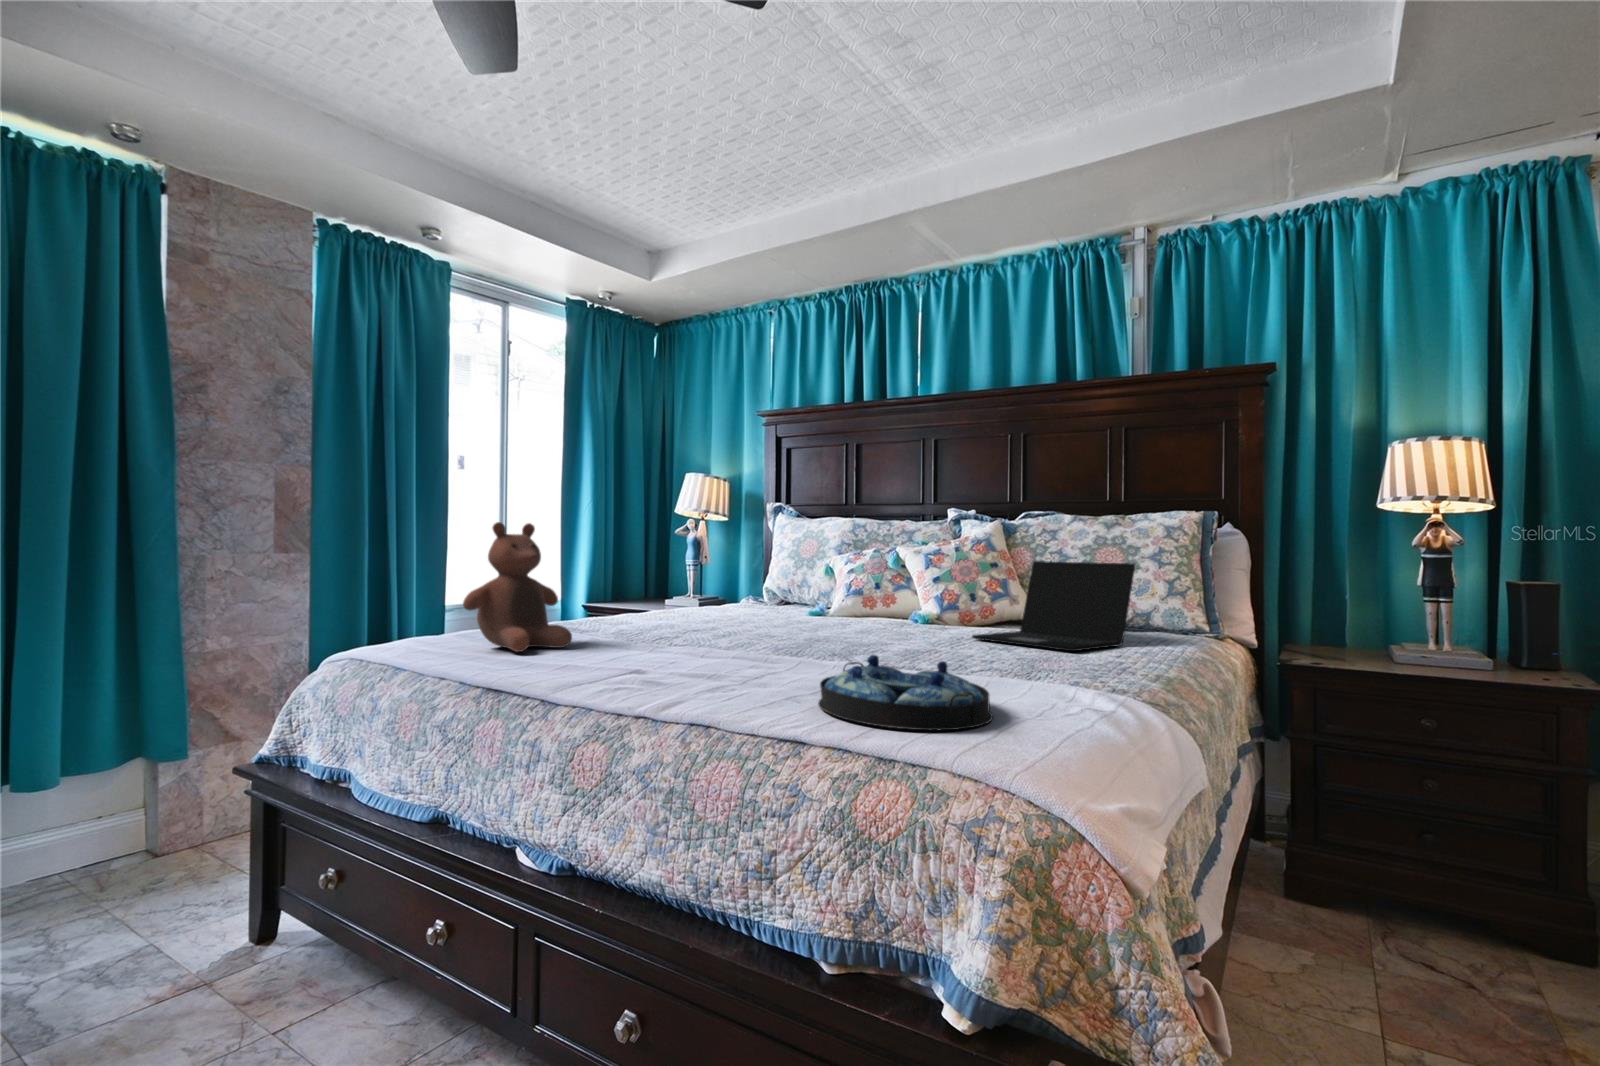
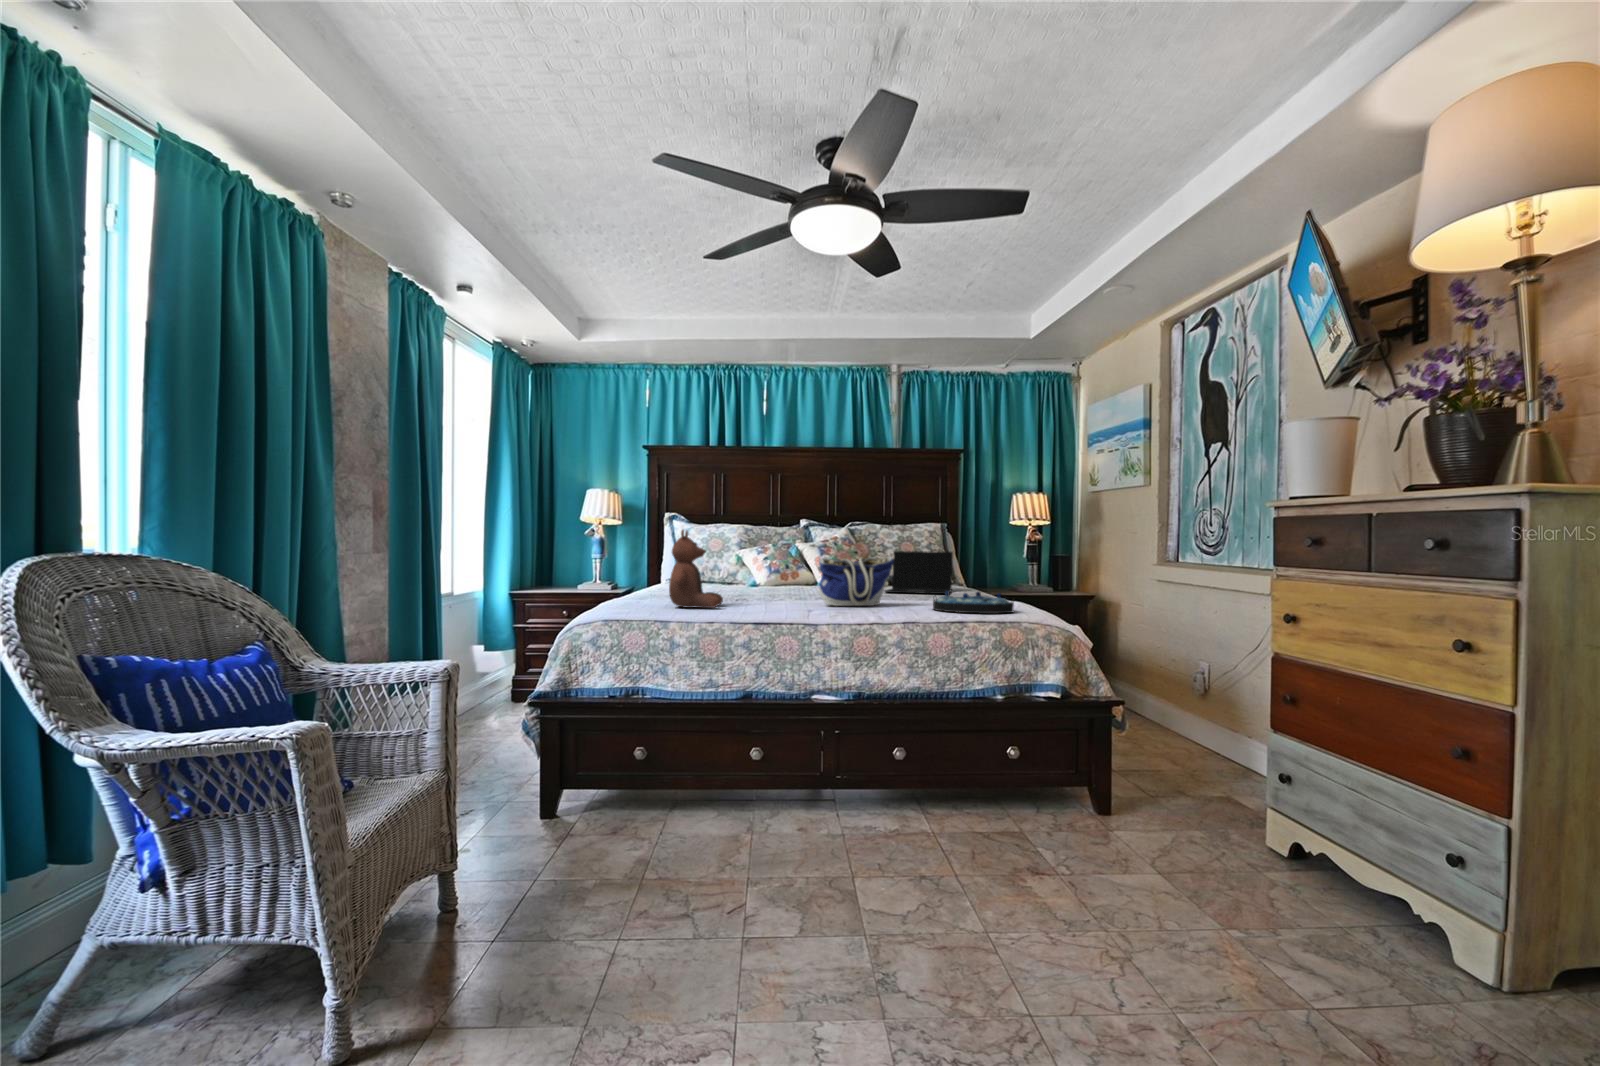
tote bag: none [668,571,815,670] -> present [816,557,894,606]

